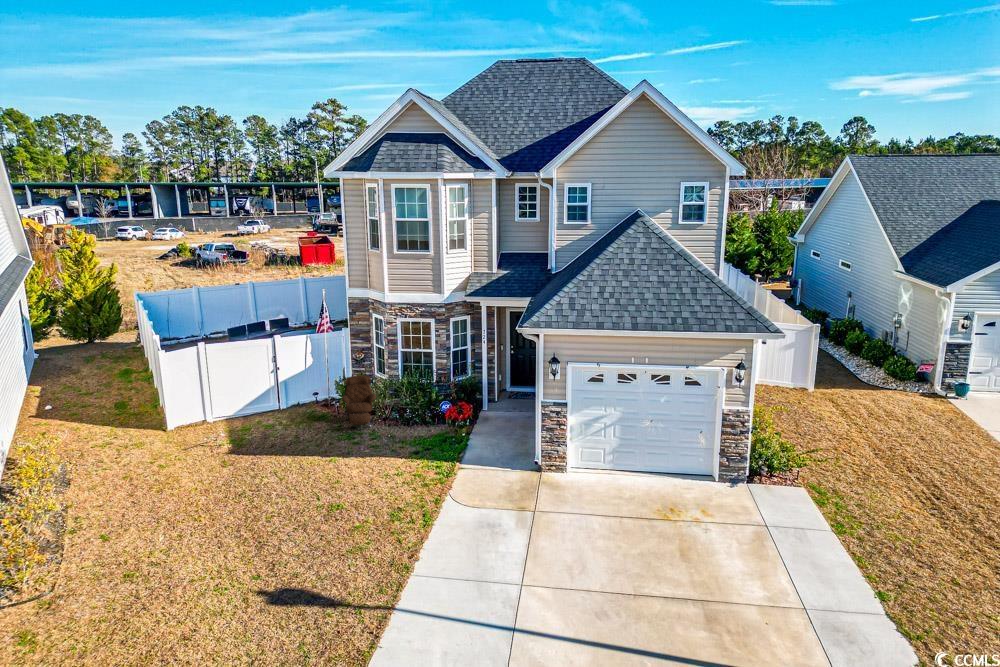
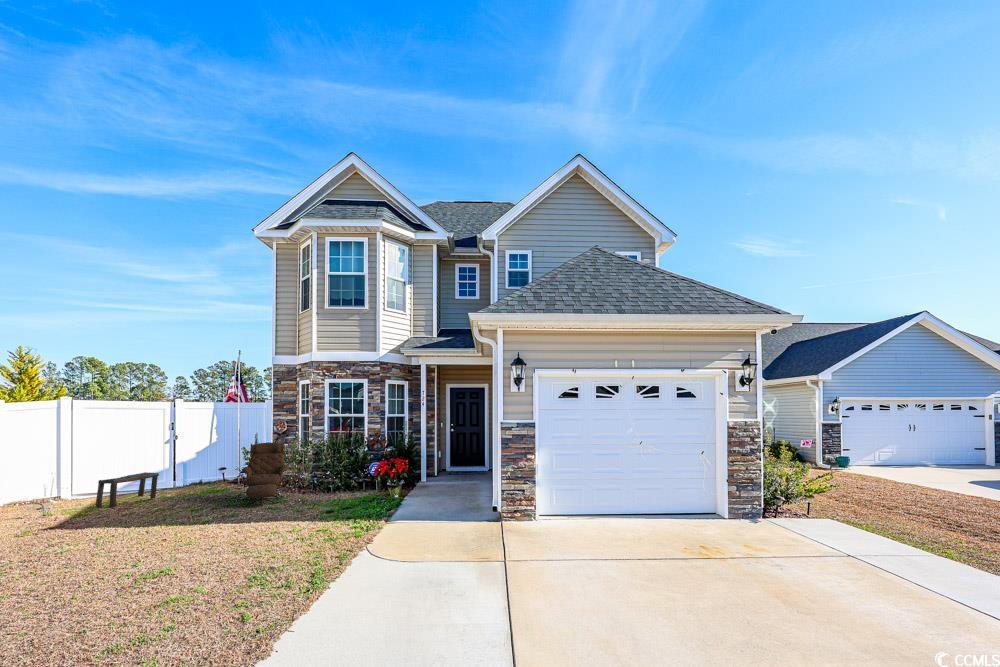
bench: none [242,393,280,423] -> present [96,472,159,507]

